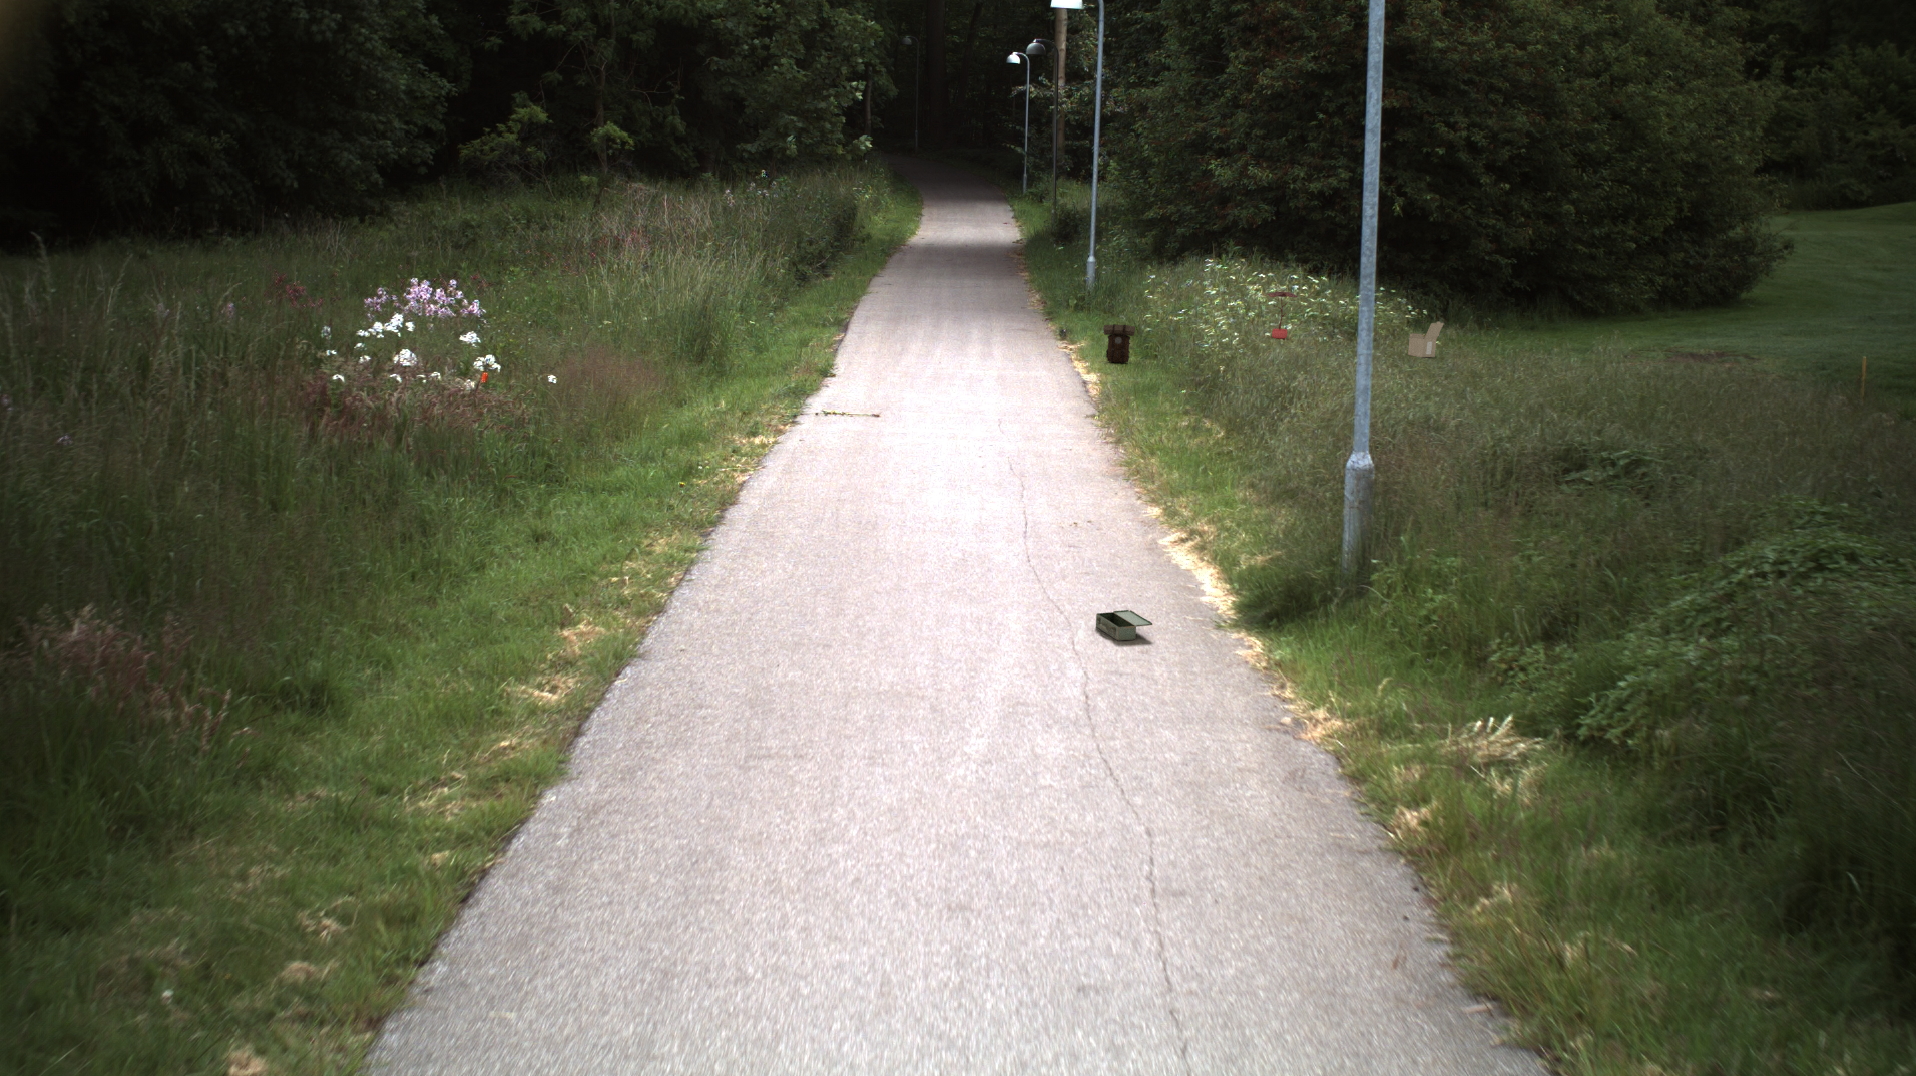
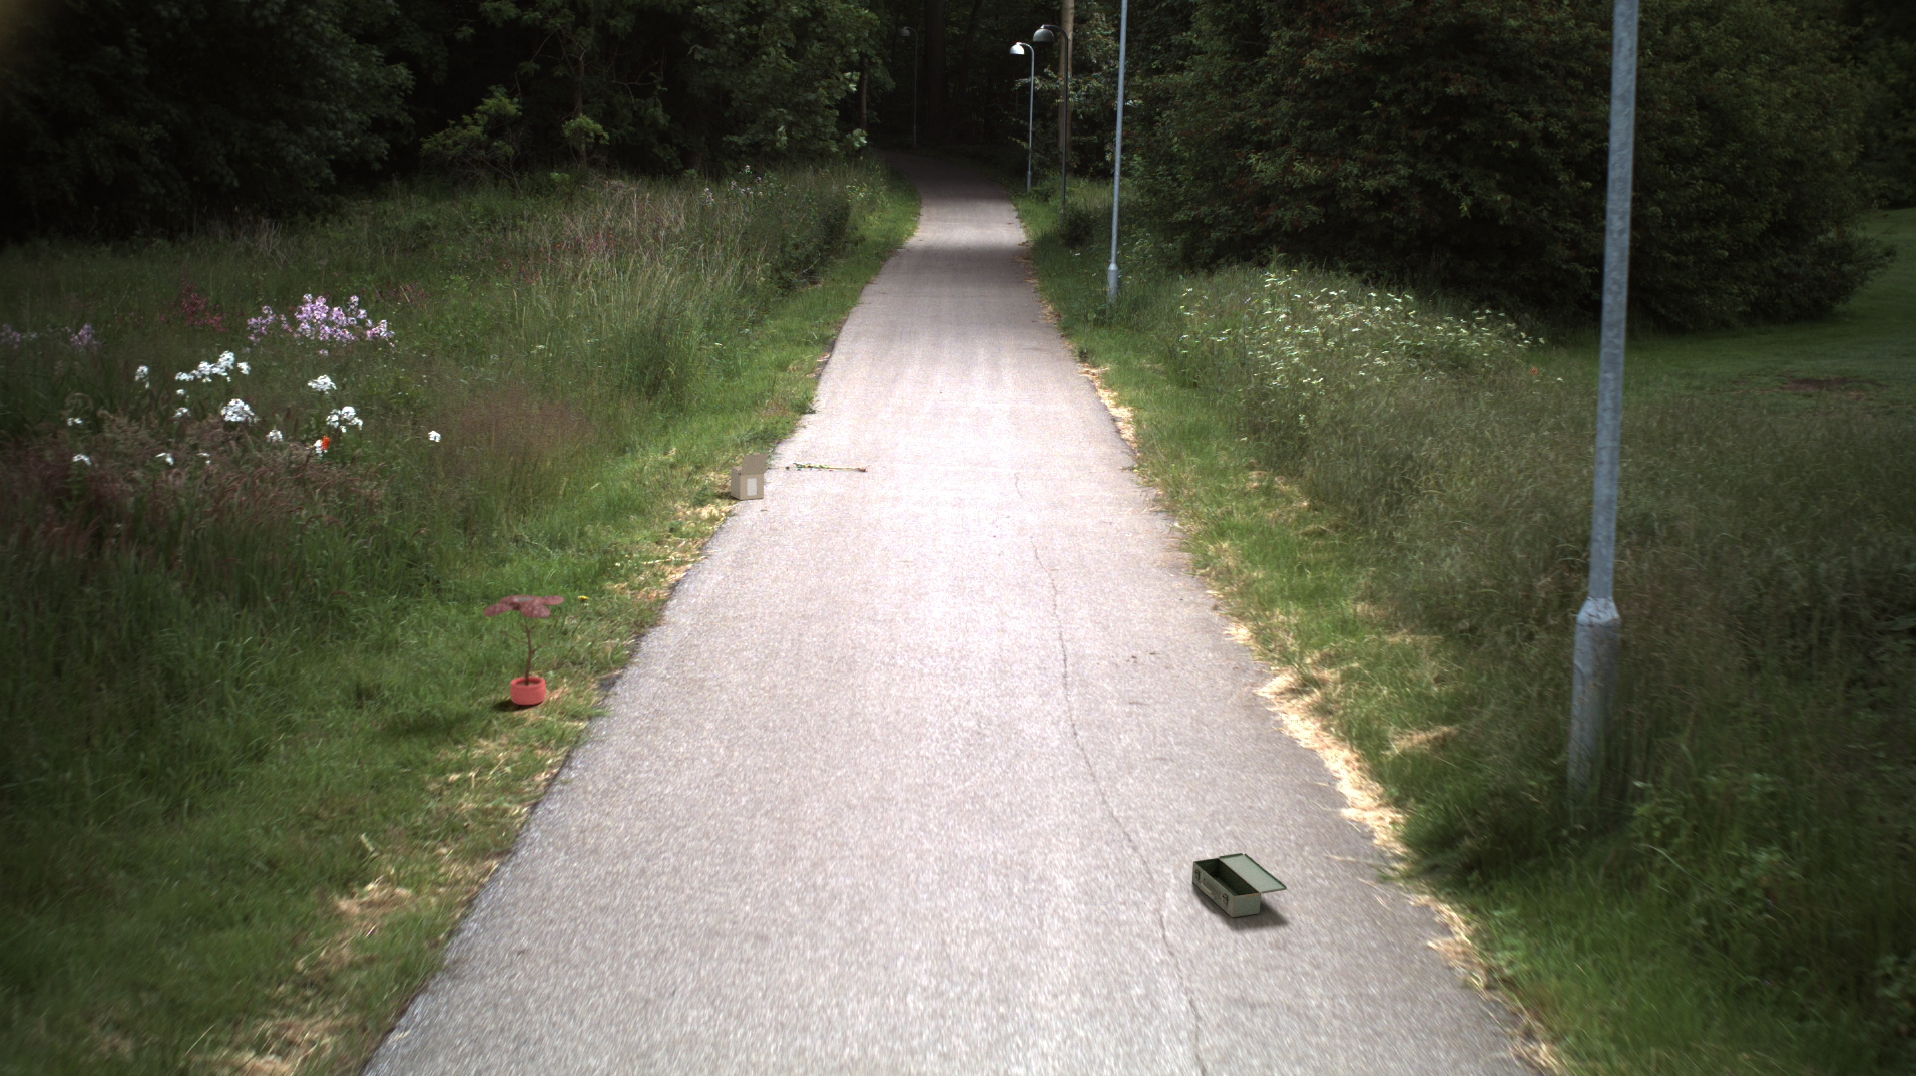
potted plant: present [1267,292,1298,338] -> present [483,595,564,705]
cardboard box: present [1408,321,1444,357] -> present [729,452,769,500]
backpack: present [1103,324,1135,363] -> none [1136,349,1175,395]

